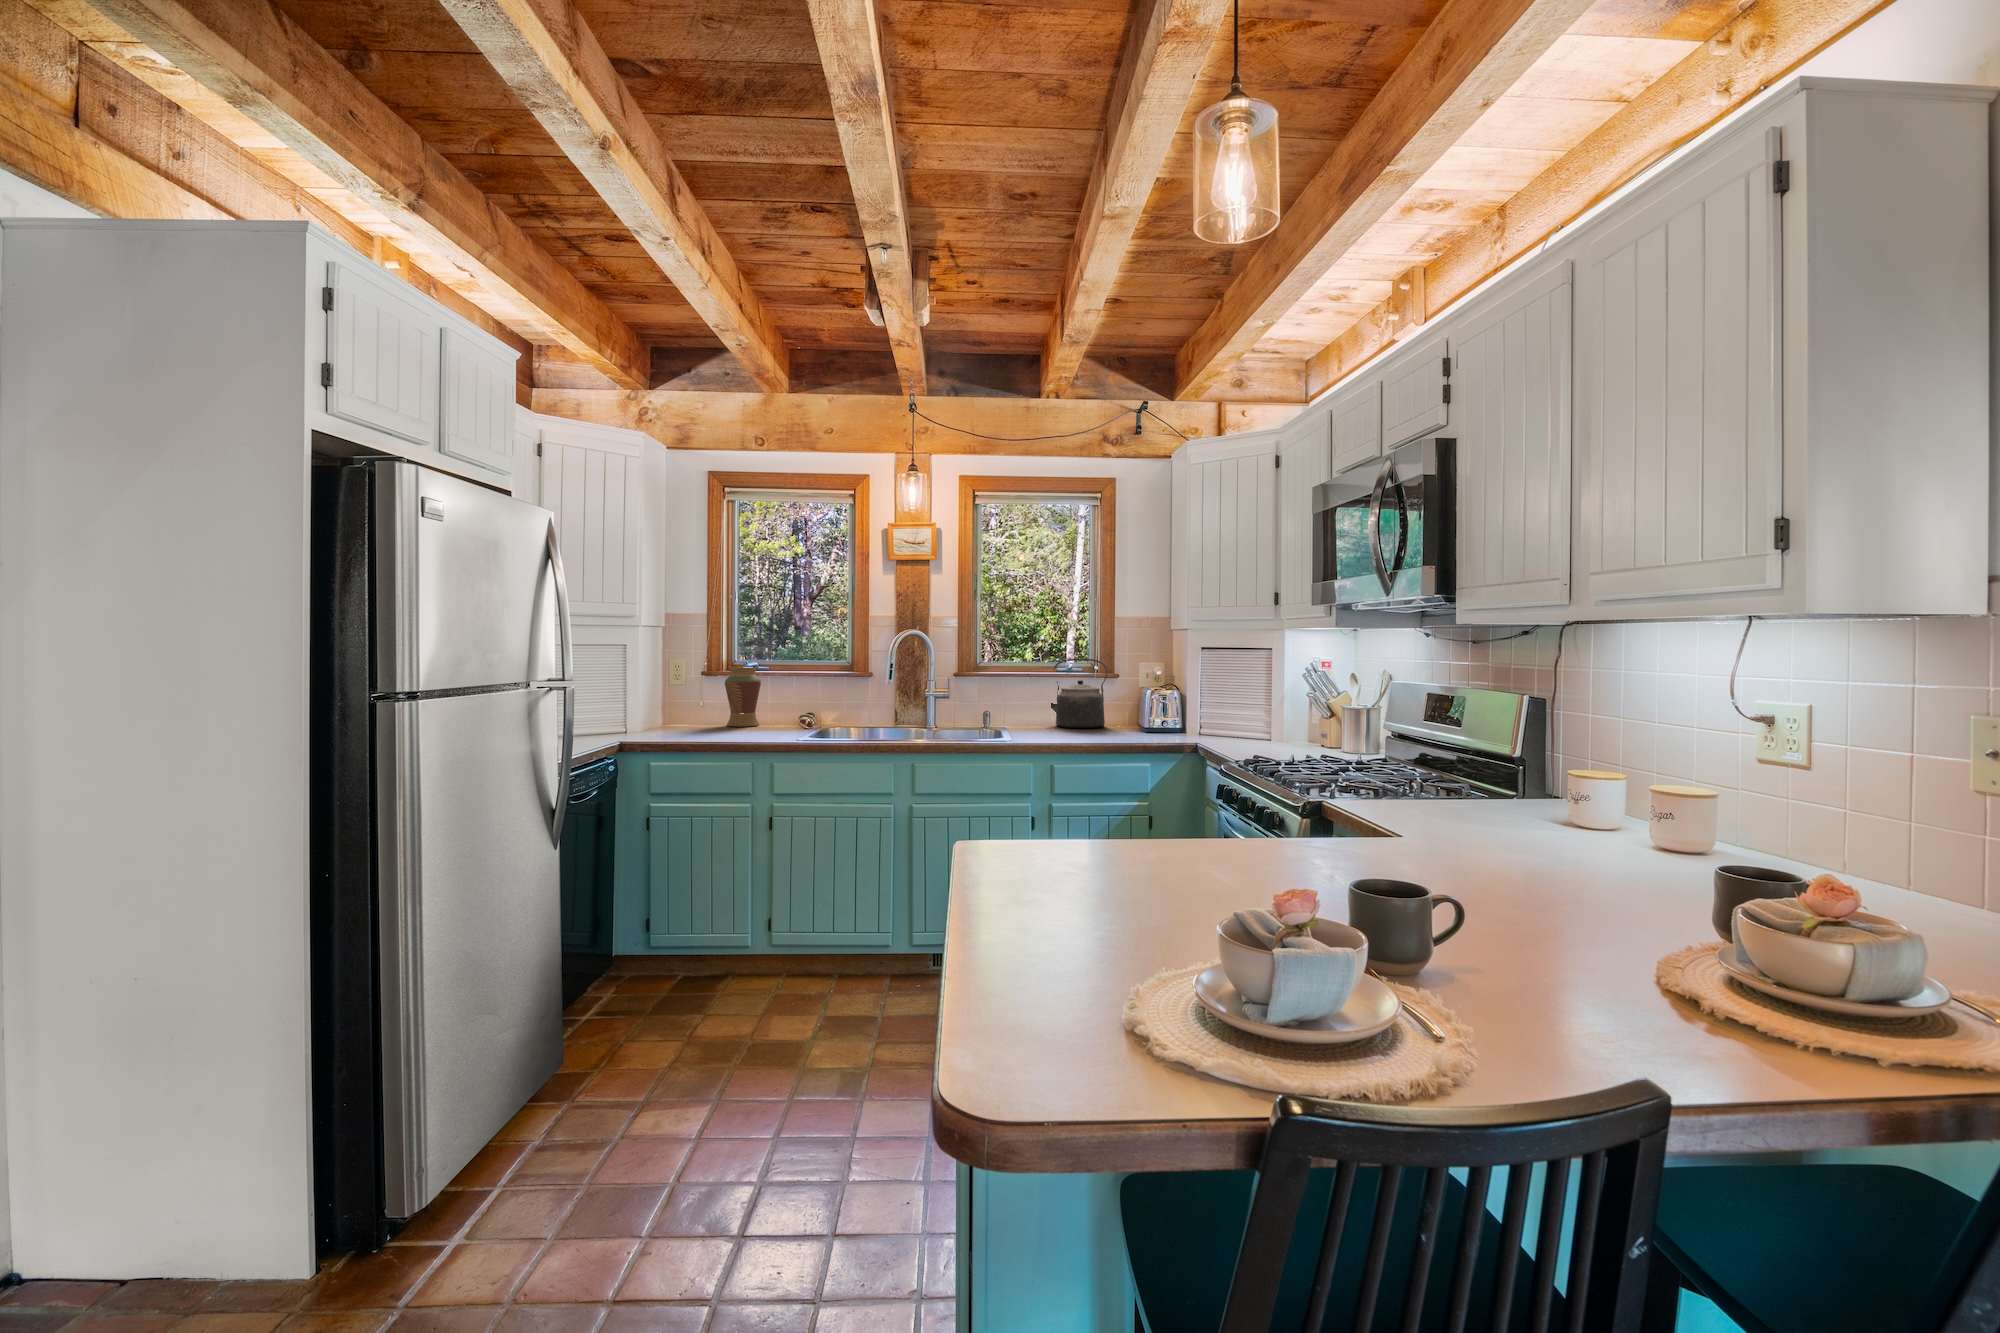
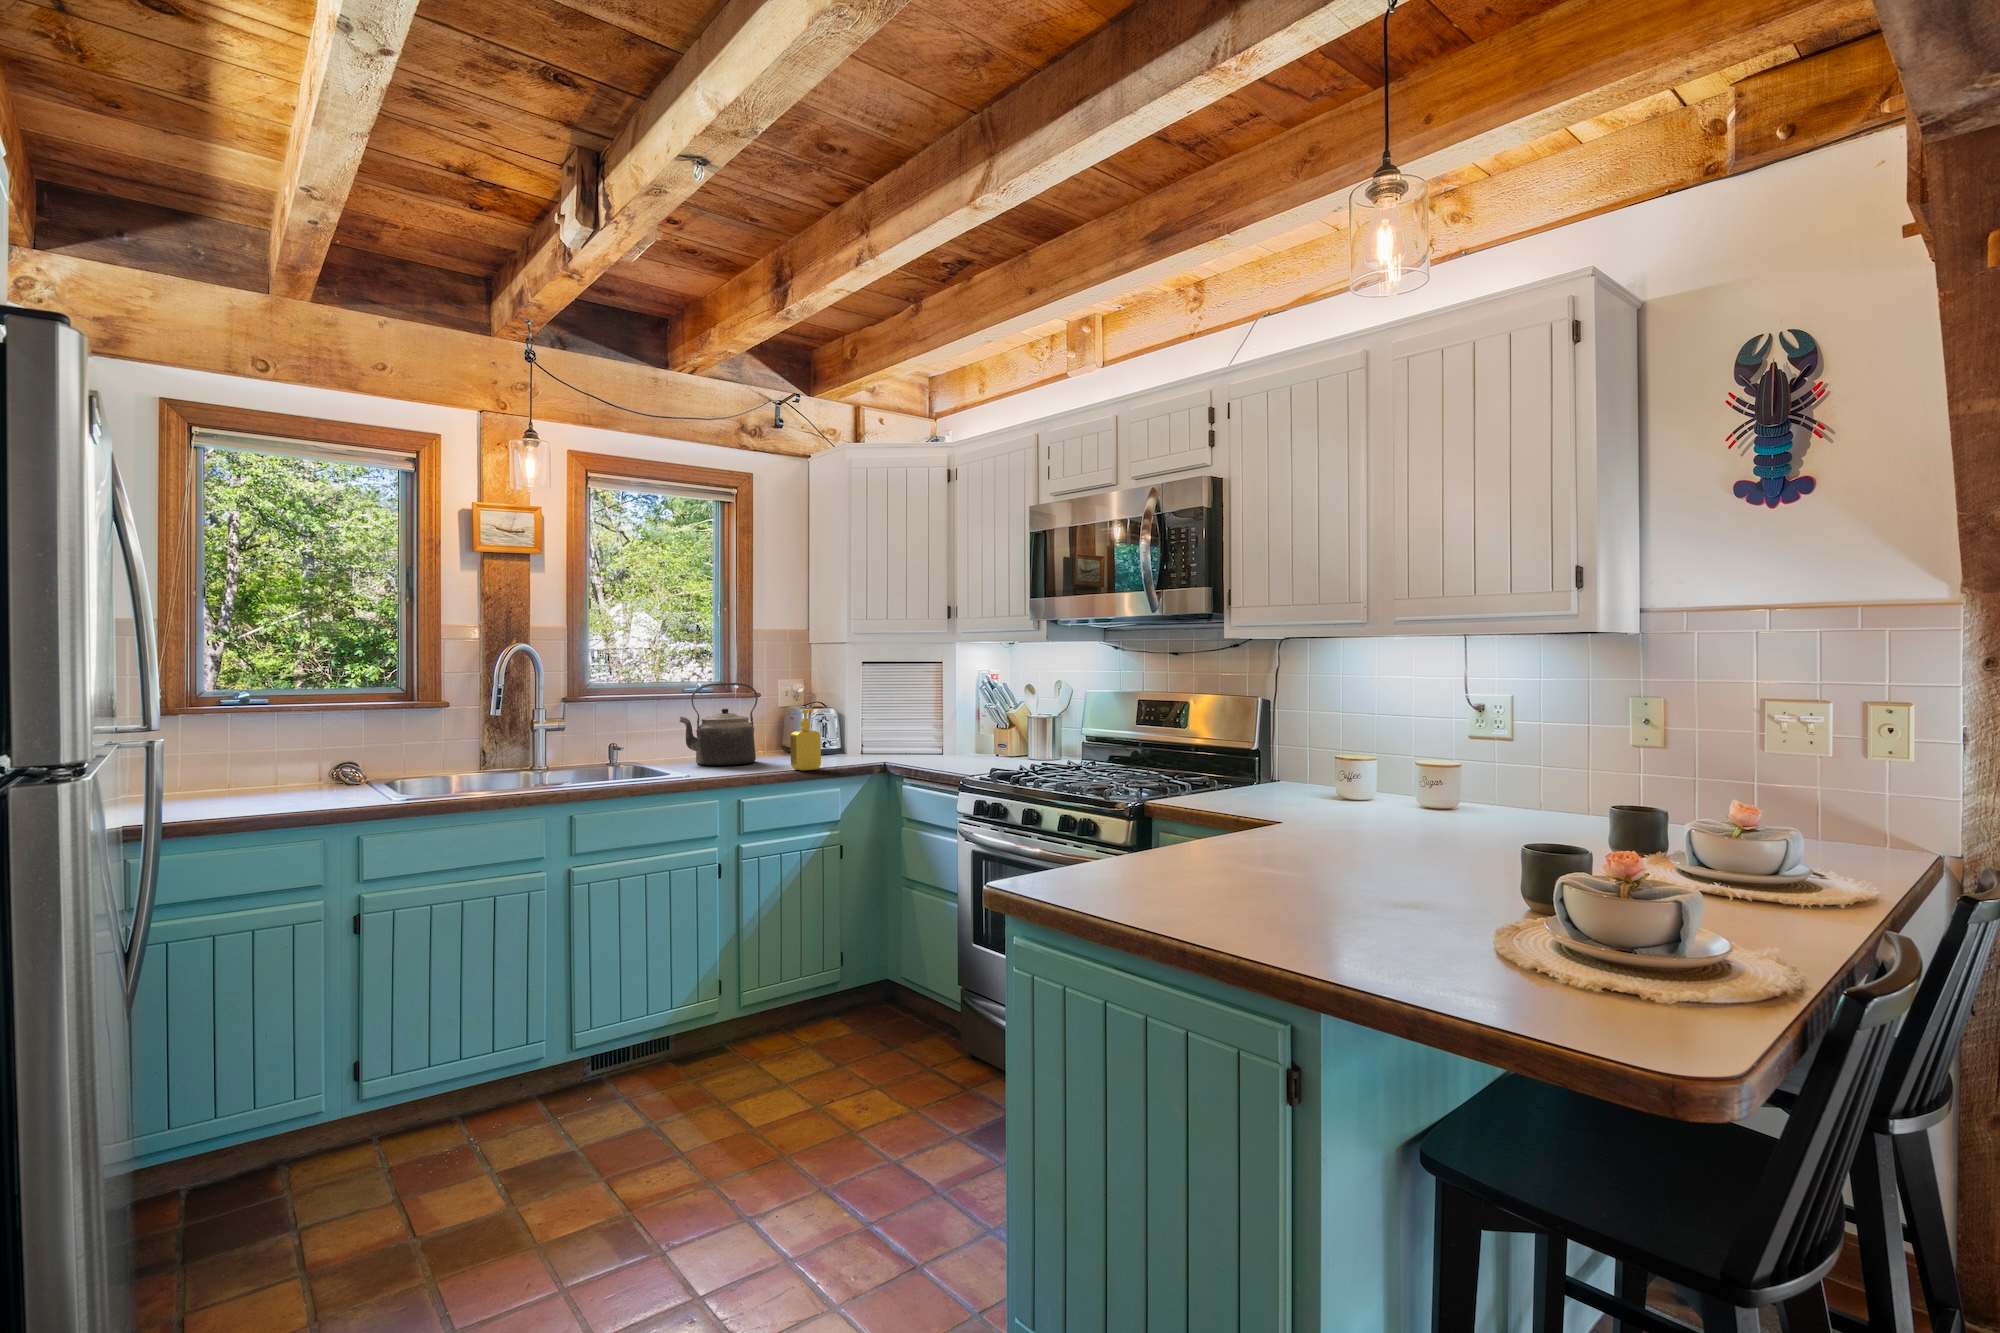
vase: present [725,668,761,726] -> none [202,714,270,809]
soap dispenser: none [1112,683,1136,737] -> present [790,709,821,771]

